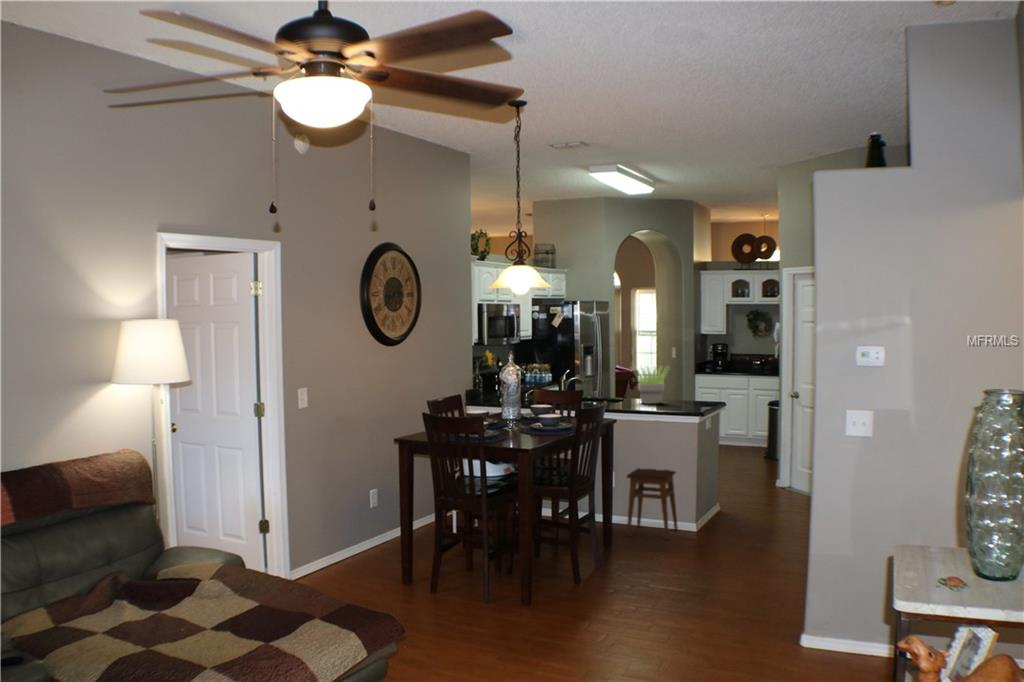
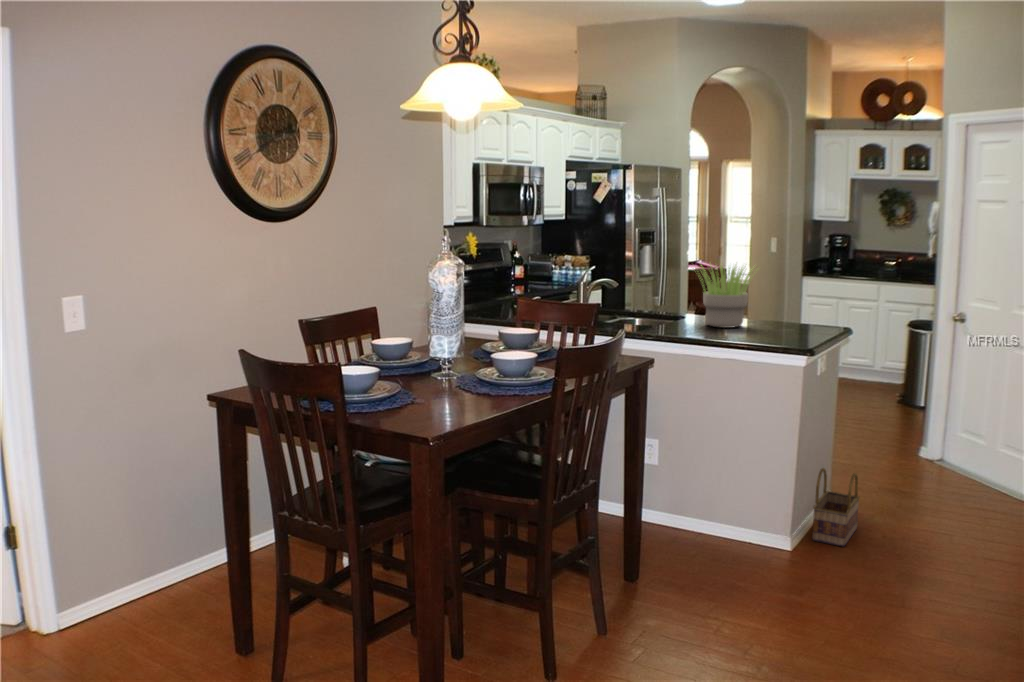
stool: present [627,468,678,539] -> none [665,437,759,570]
basket: none [709,484,736,528] -> present [812,468,860,547]

